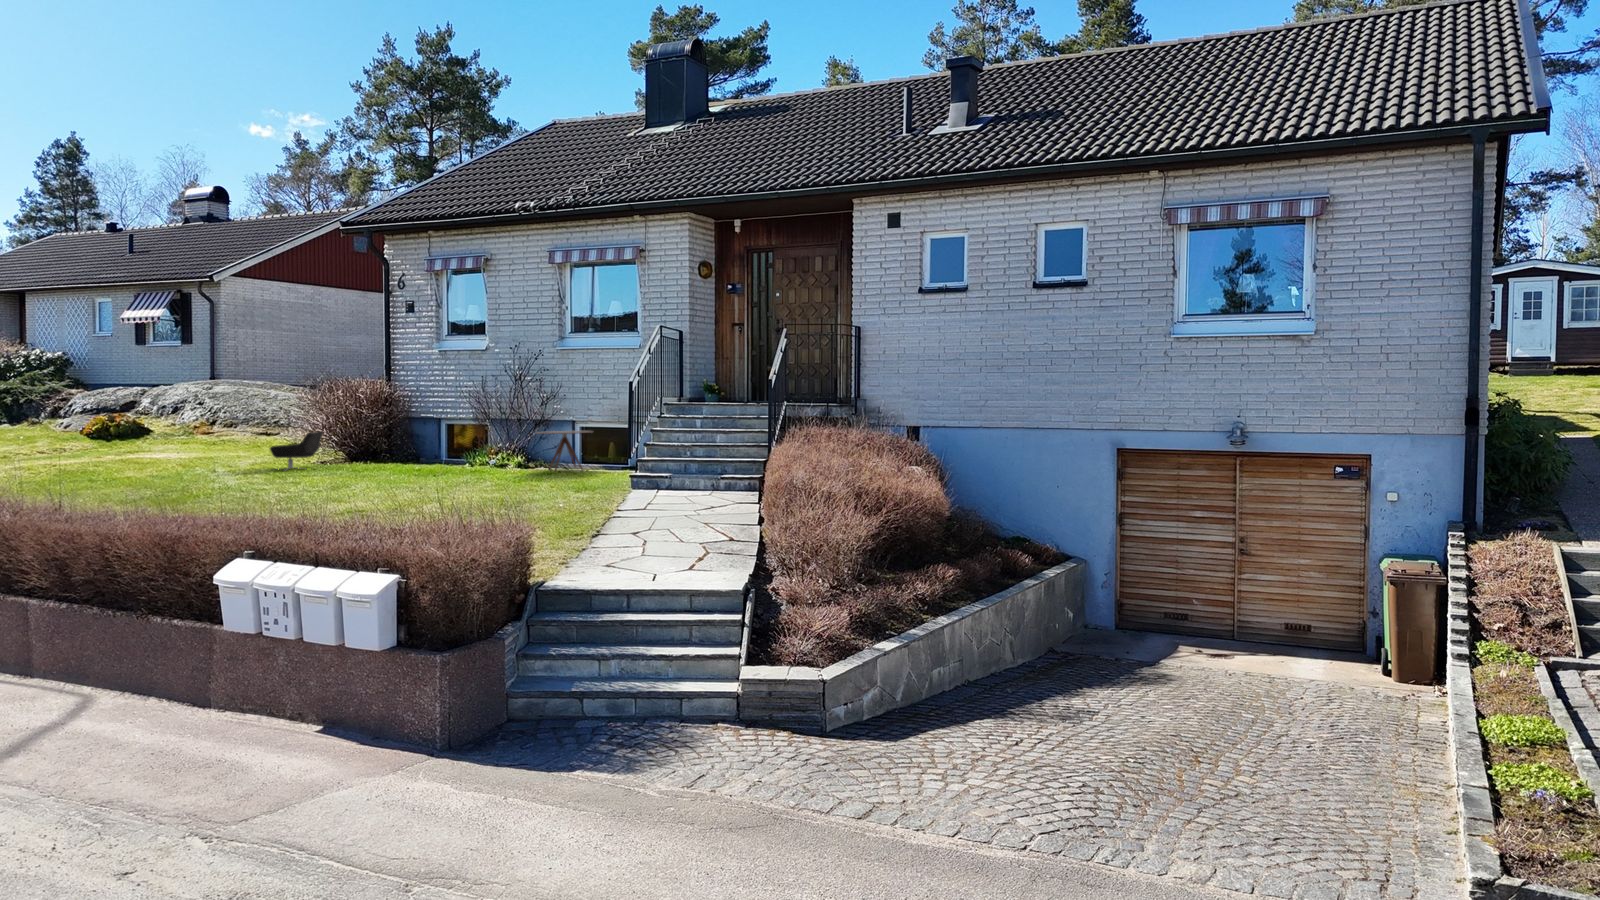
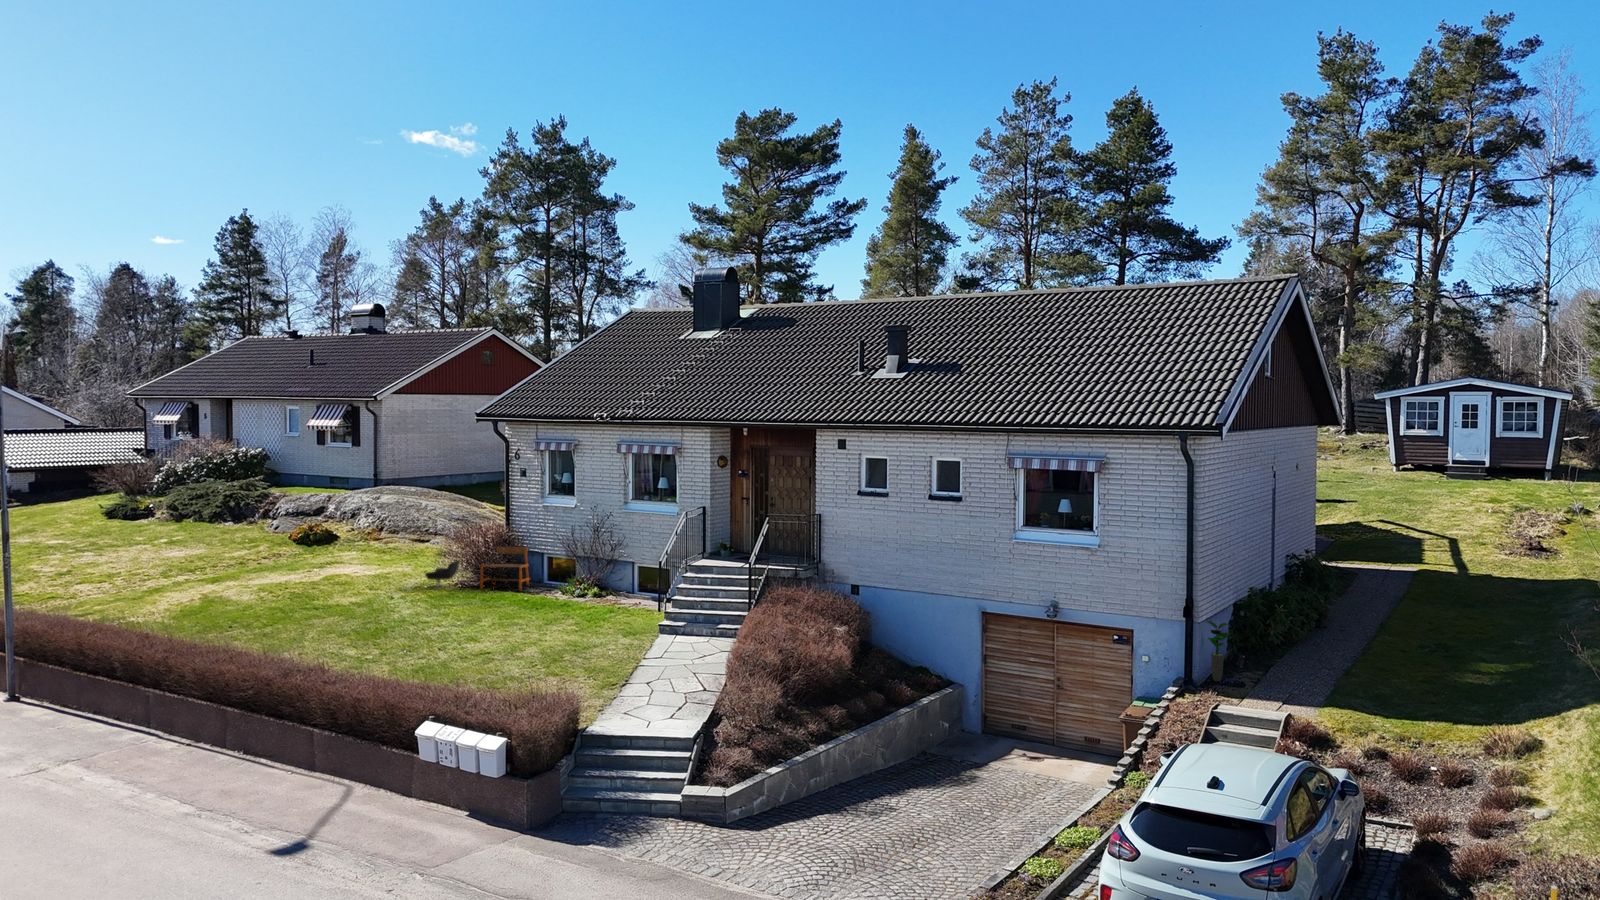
bench: none [353,411,427,469] -> present [480,547,529,589]
potted plant: none [1482,429,1530,519] -> present [1206,621,1231,682]
round table: present [537,431,592,470] -> none [603,566,643,598]

